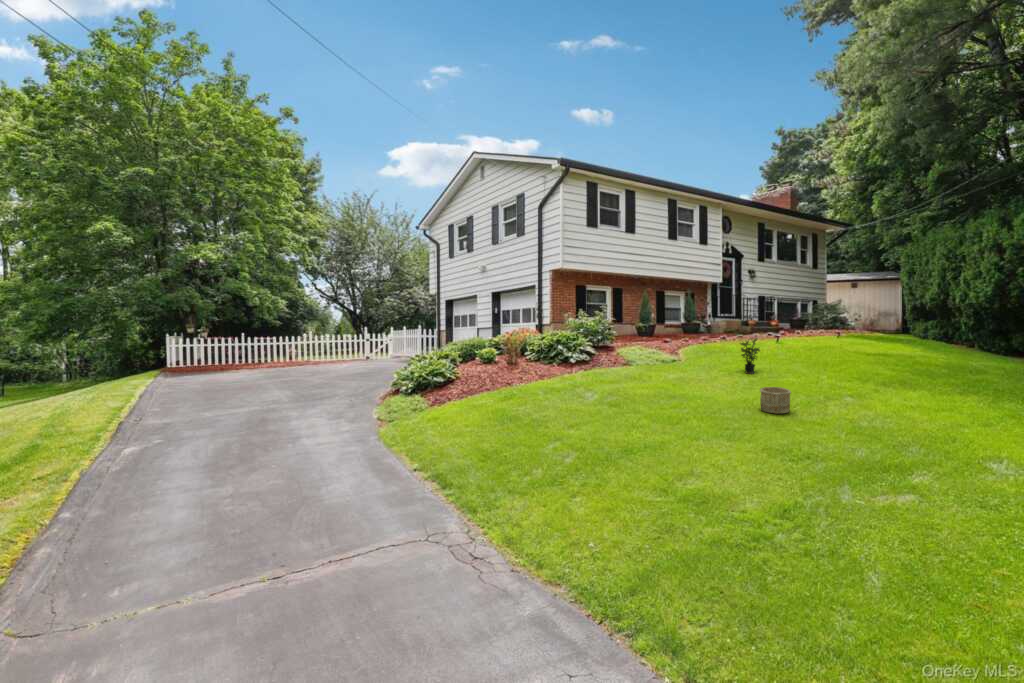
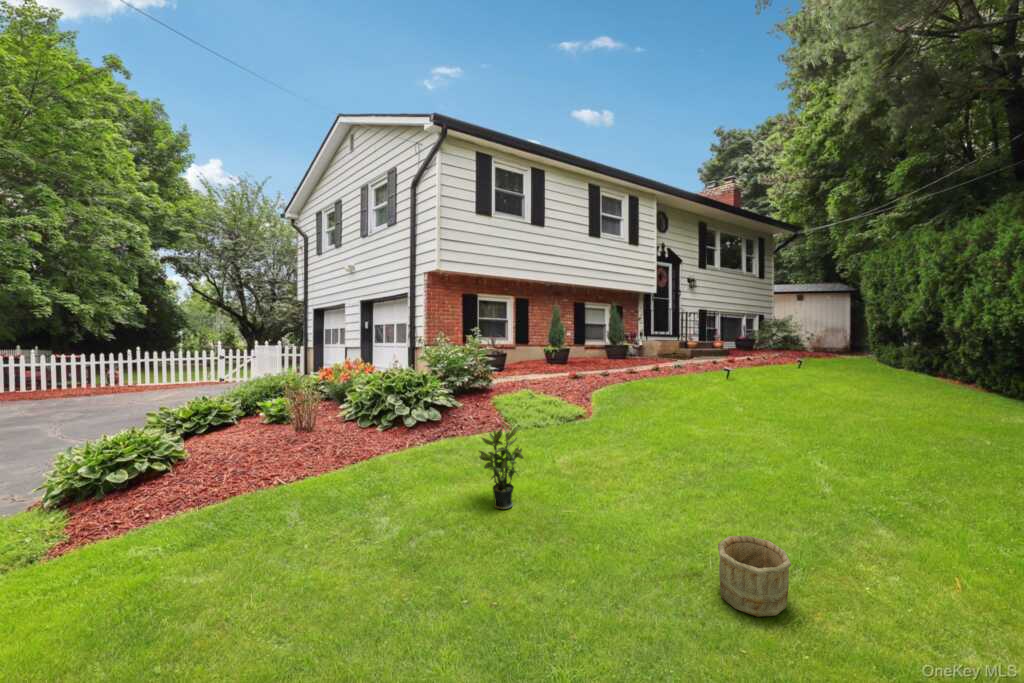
potted plant: present [740,338,760,374] -> present [479,425,524,509]

